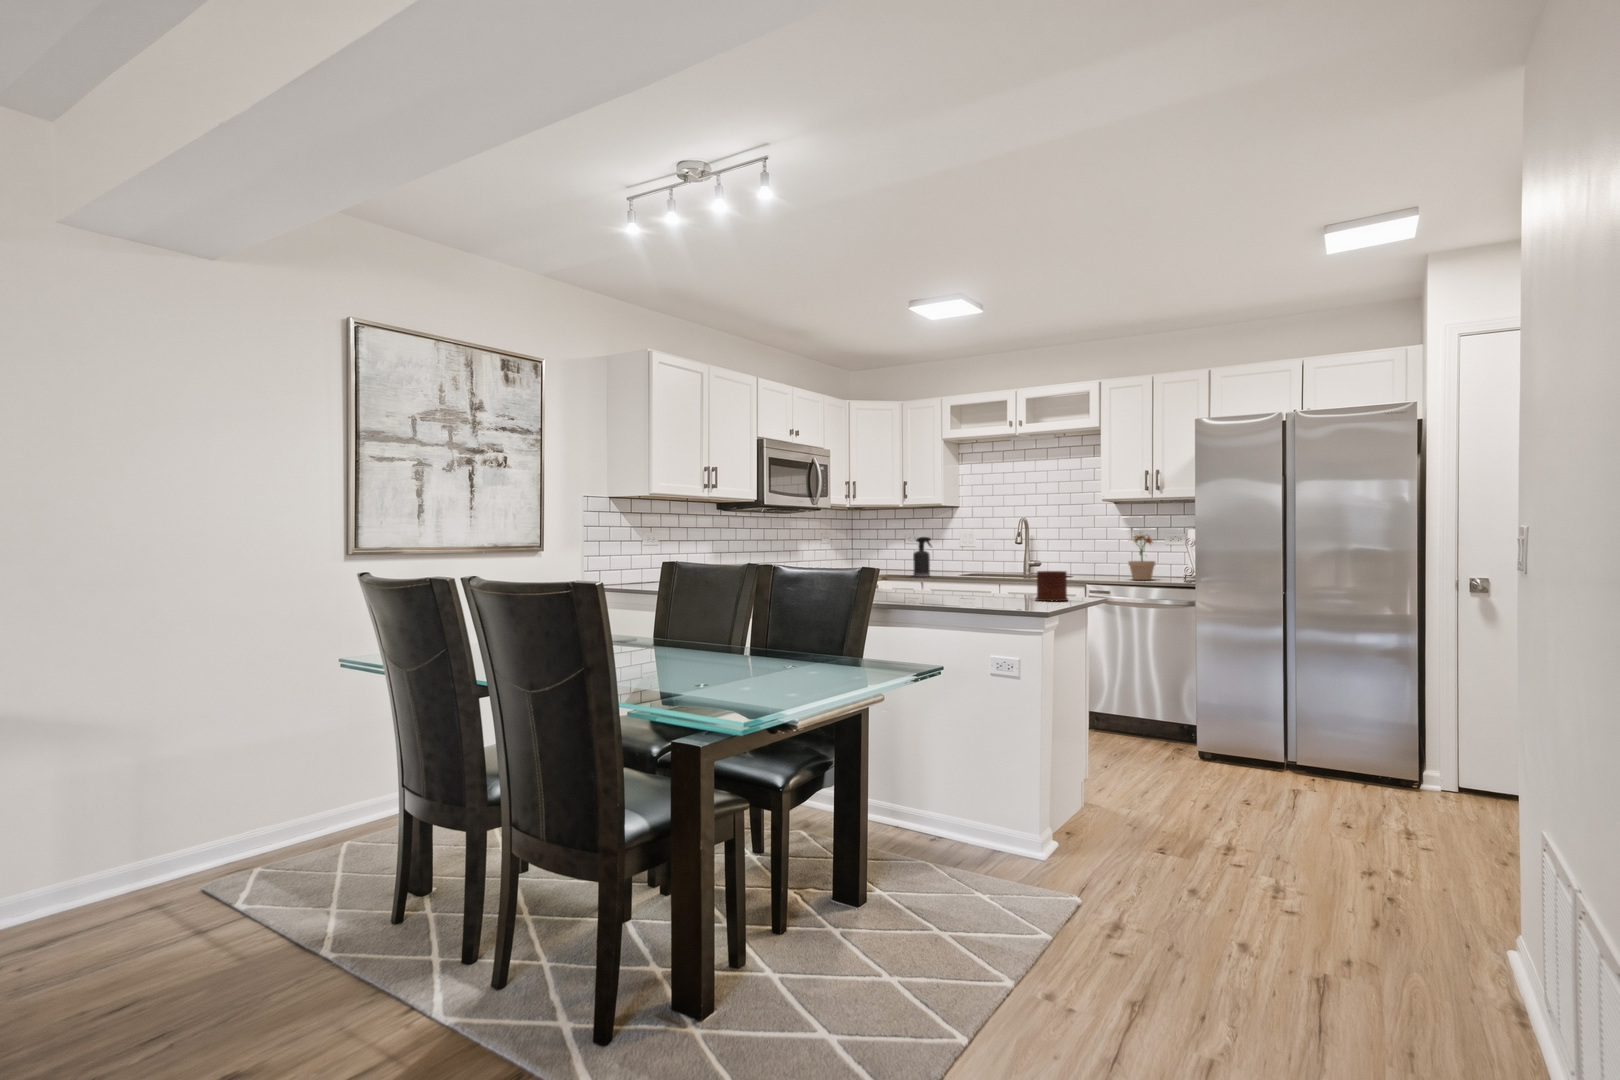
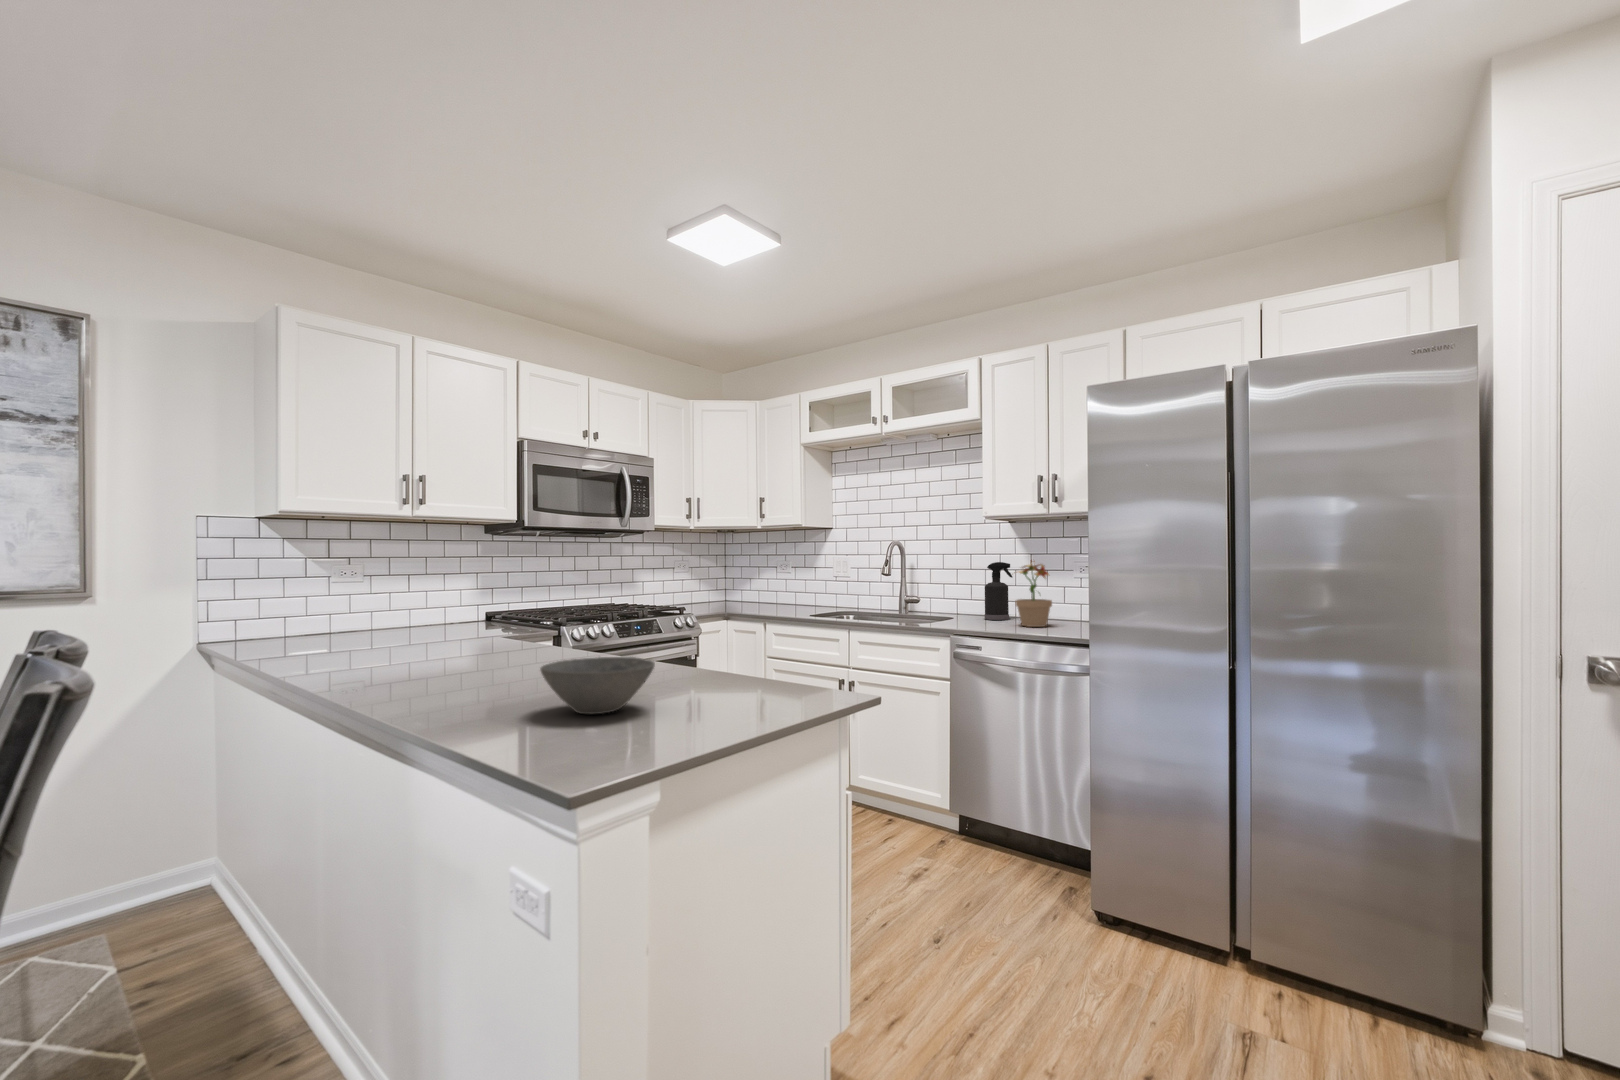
spray bottle: present [913,537,931,577] -> present [985,562,1012,620]
mug: present [1036,571,1068,601] -> none [710,650,778,718]
bowl: none [953,576,1009,600] -> present [540,657,655,714]

